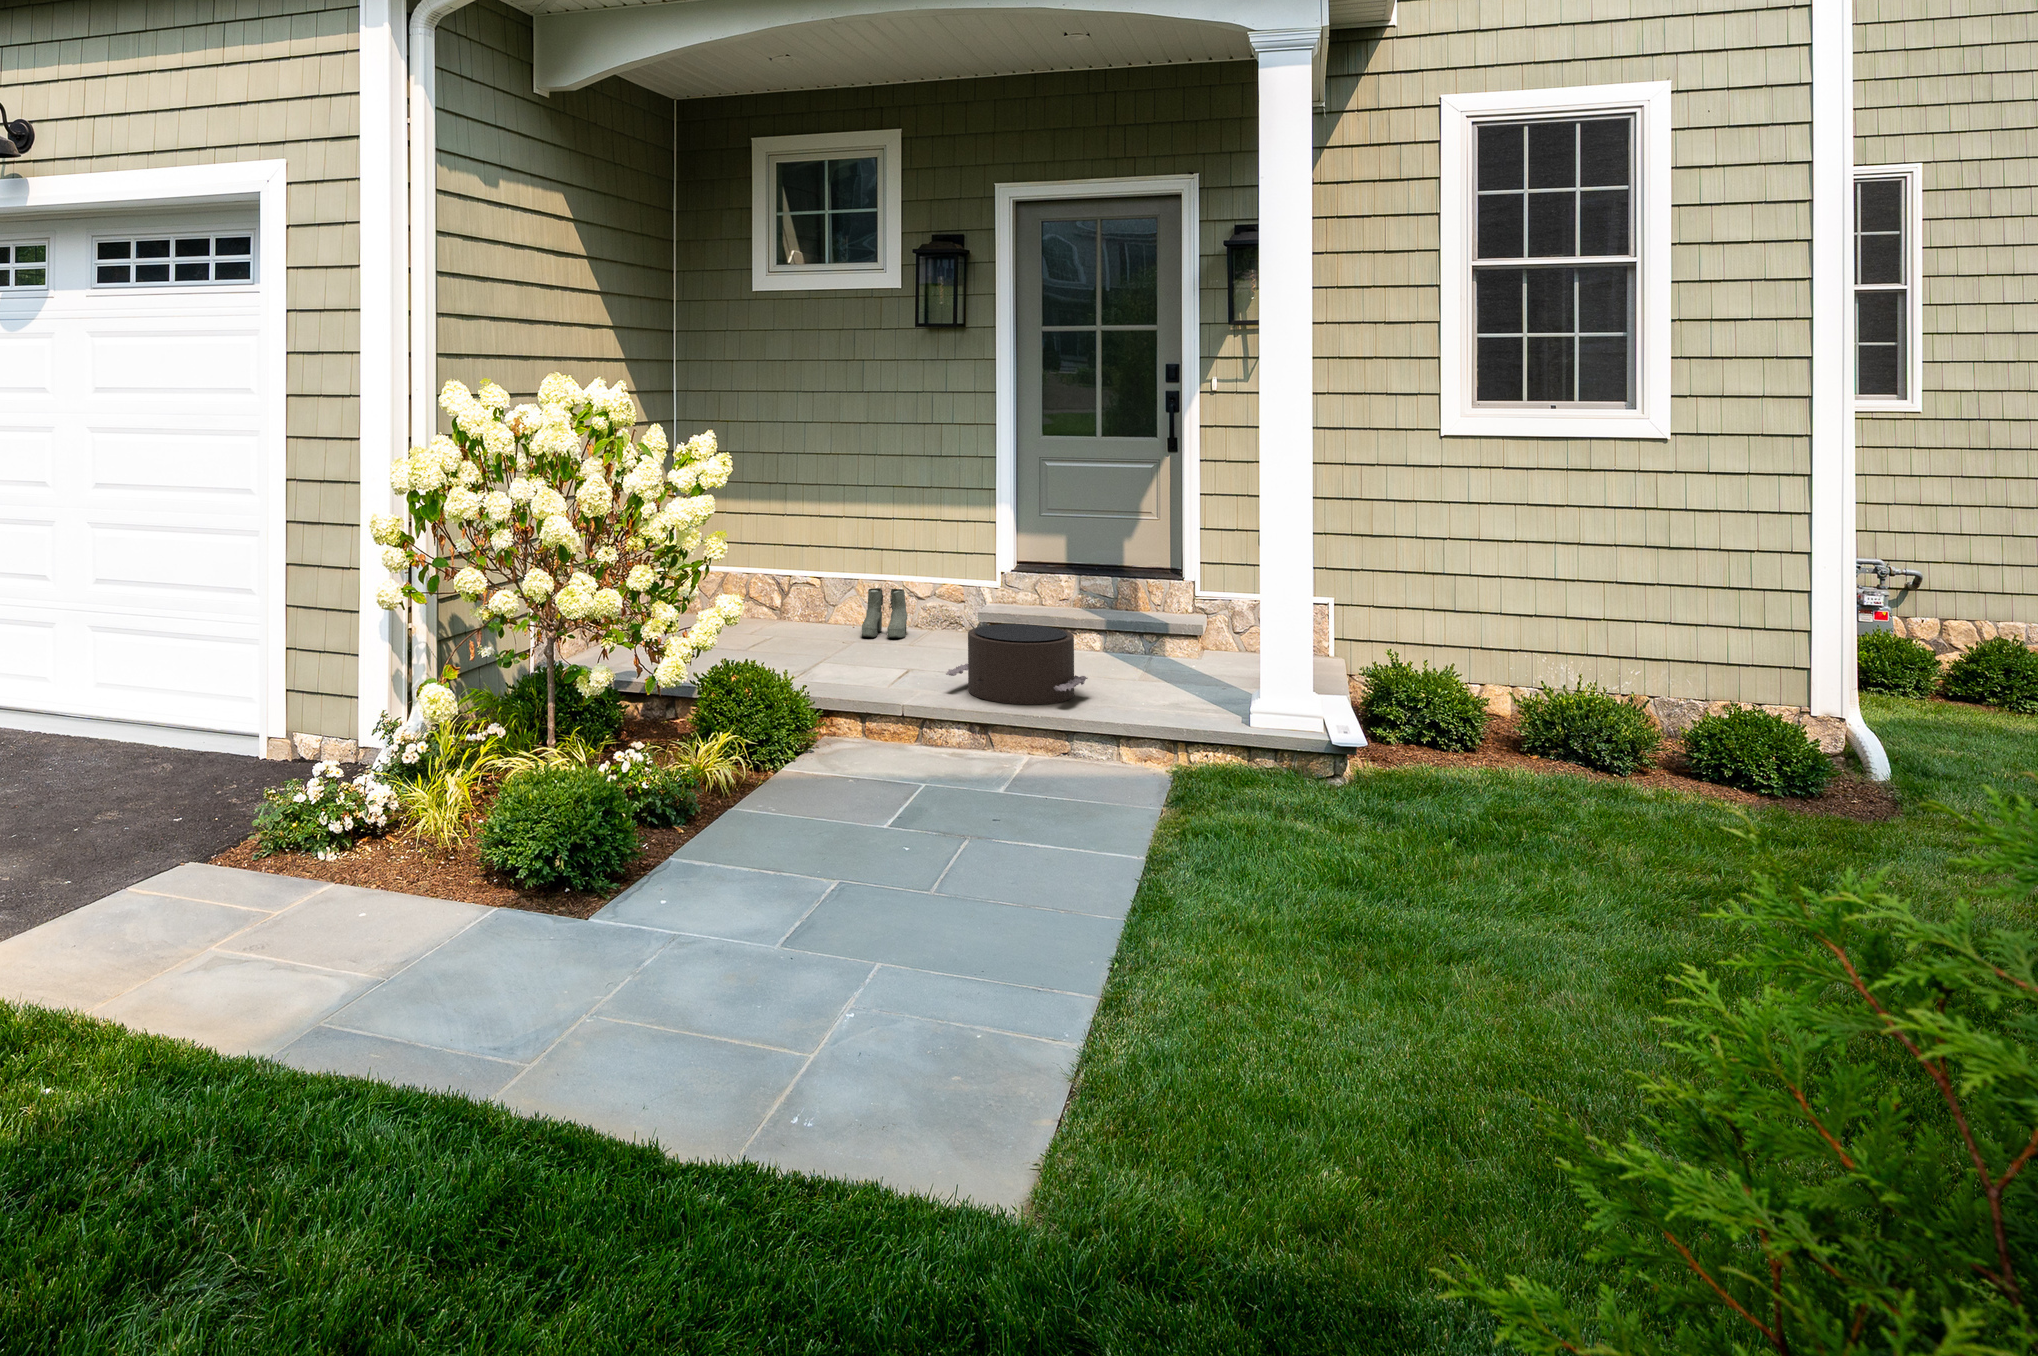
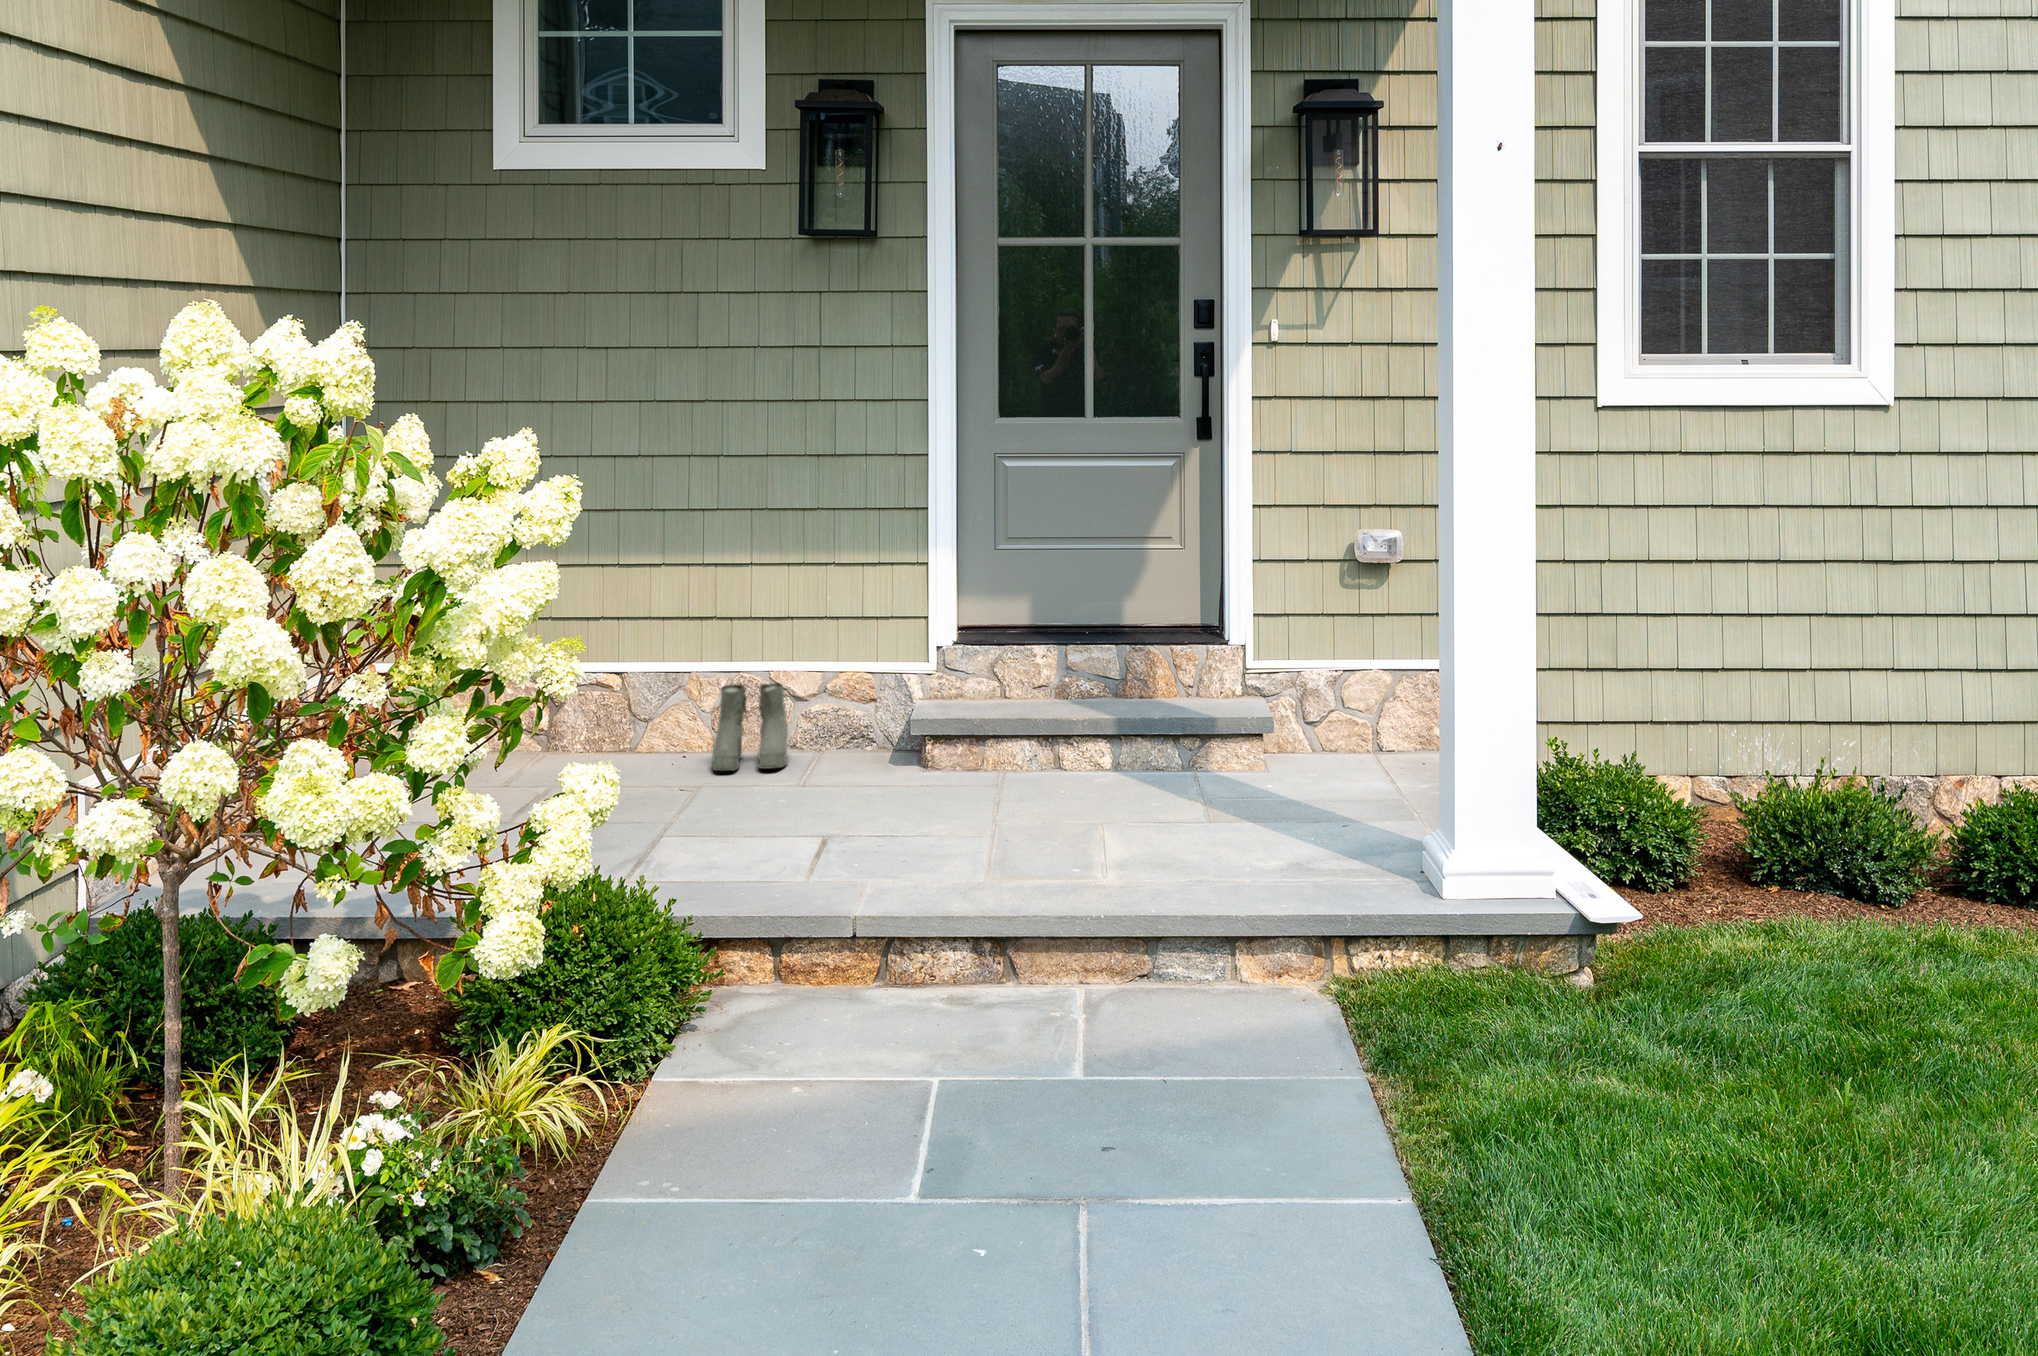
pouf: present [946,624,1088,704] -> none [917,743,1152,889]

